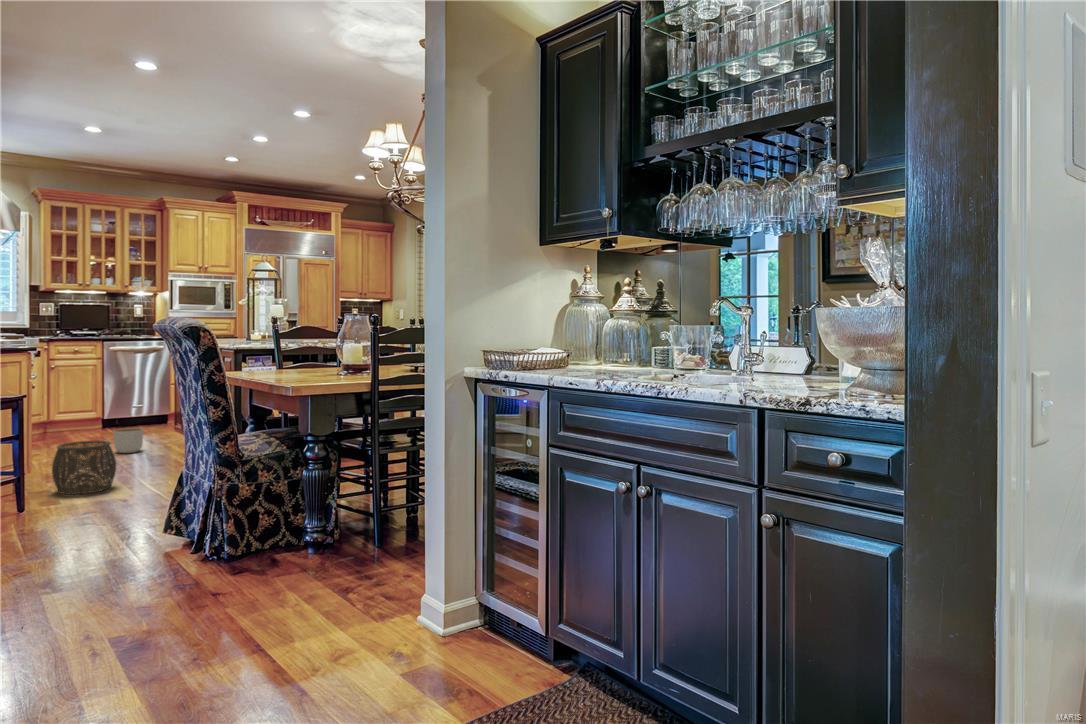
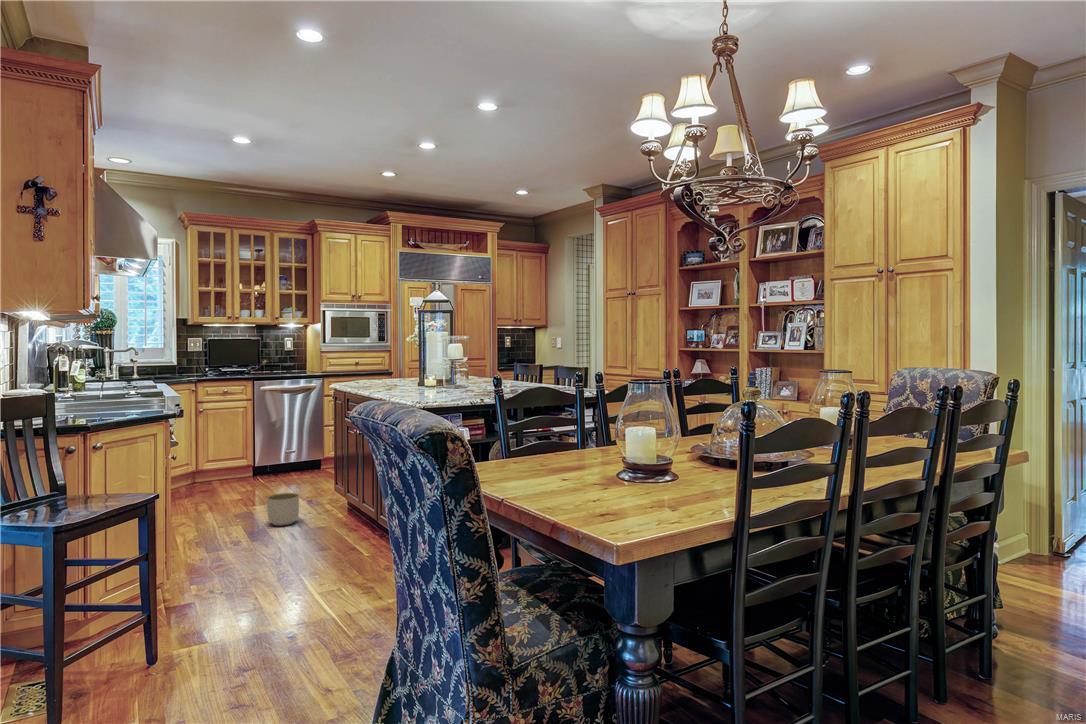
woven basket: present [52,440,116,495] -> none [195,537,277,620]

